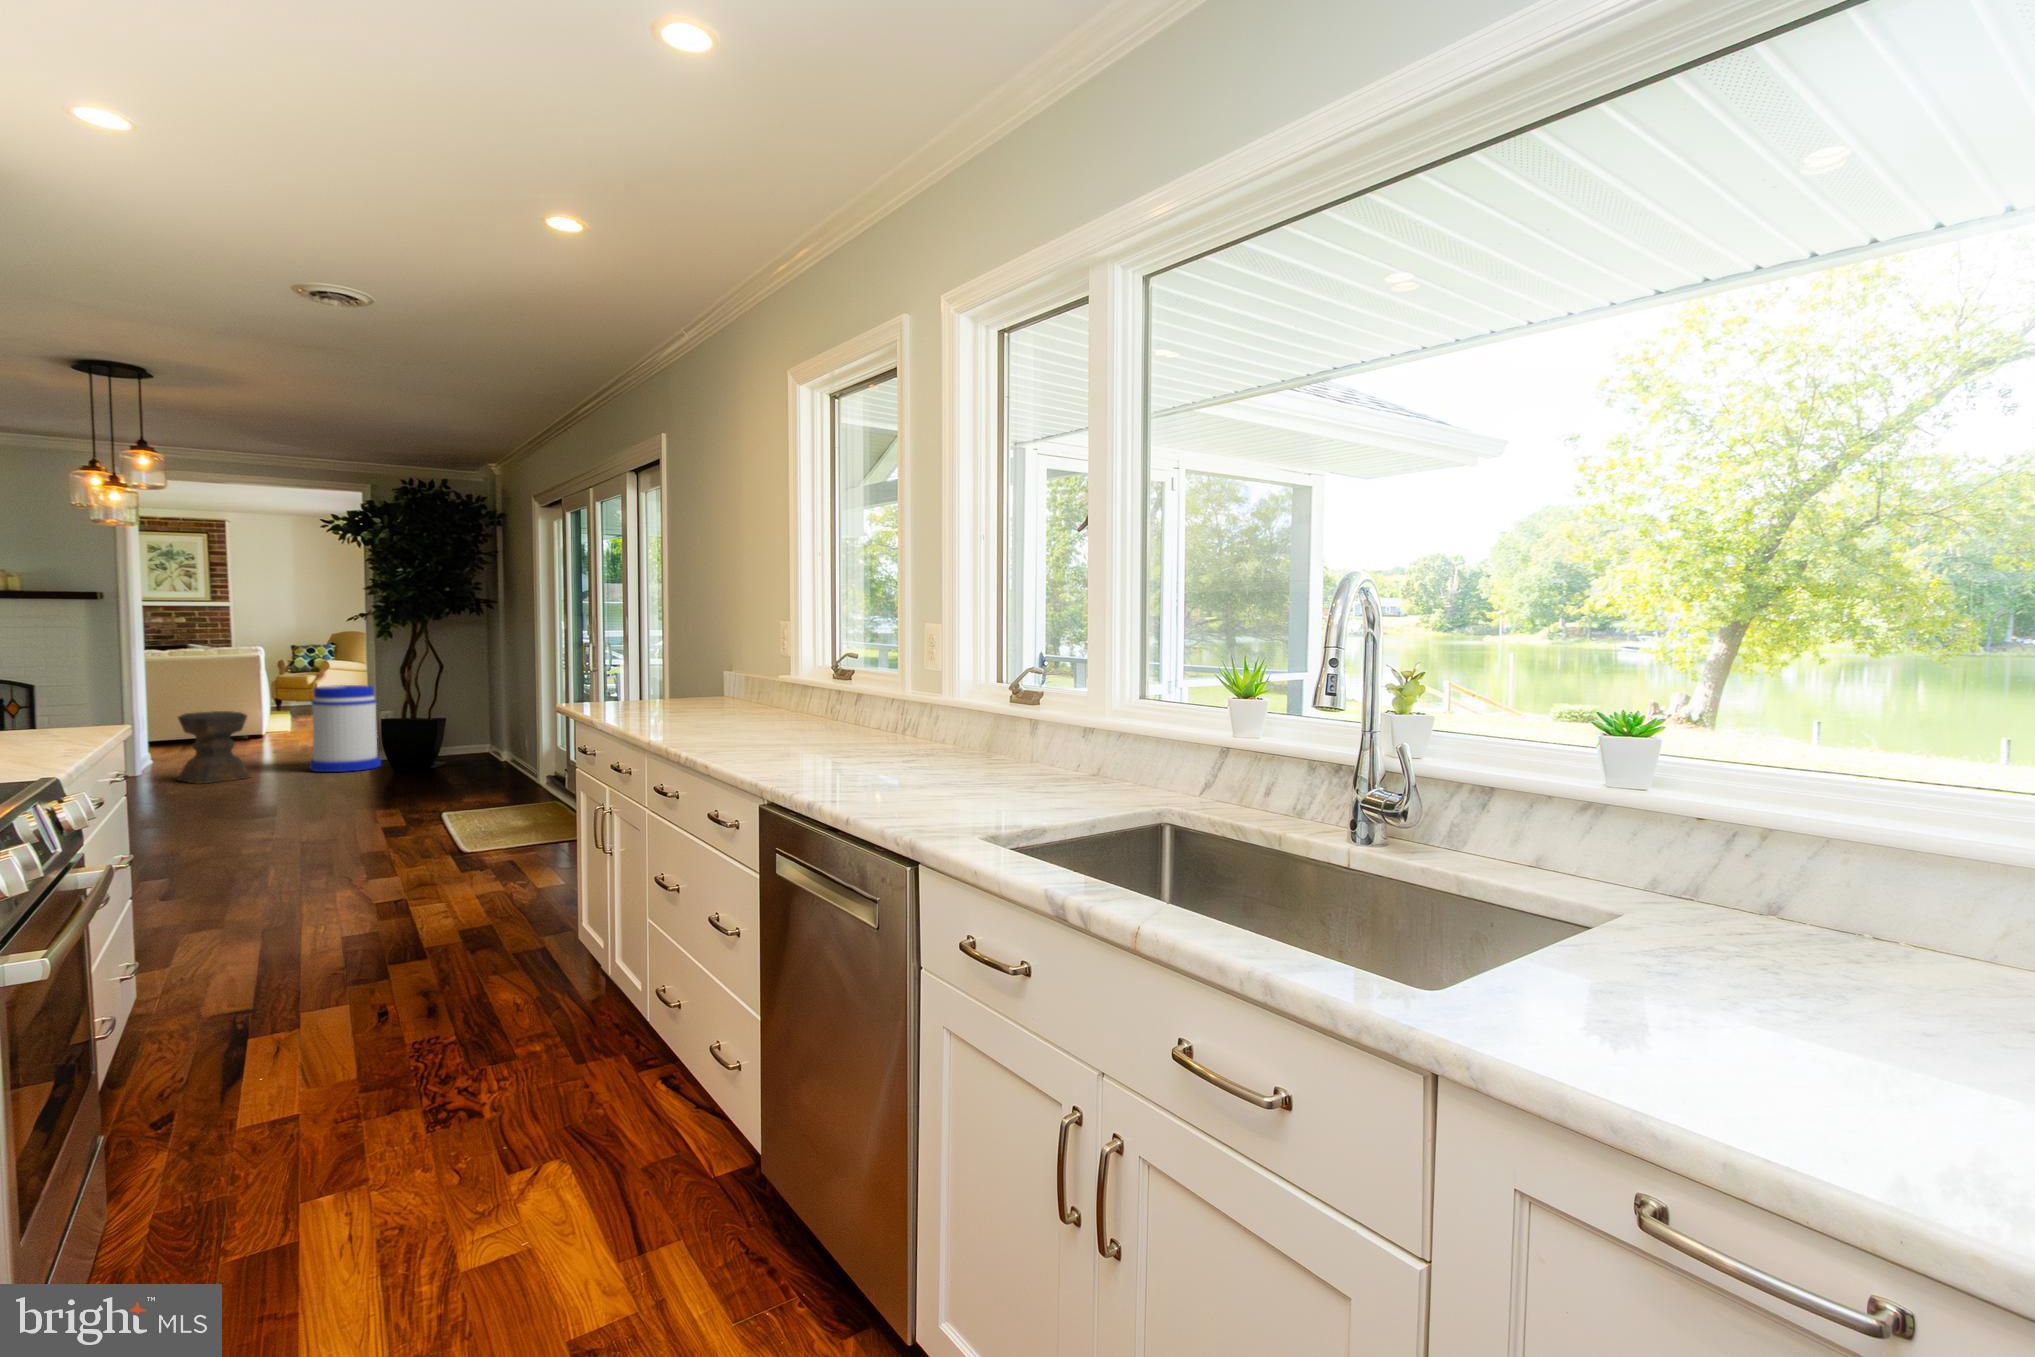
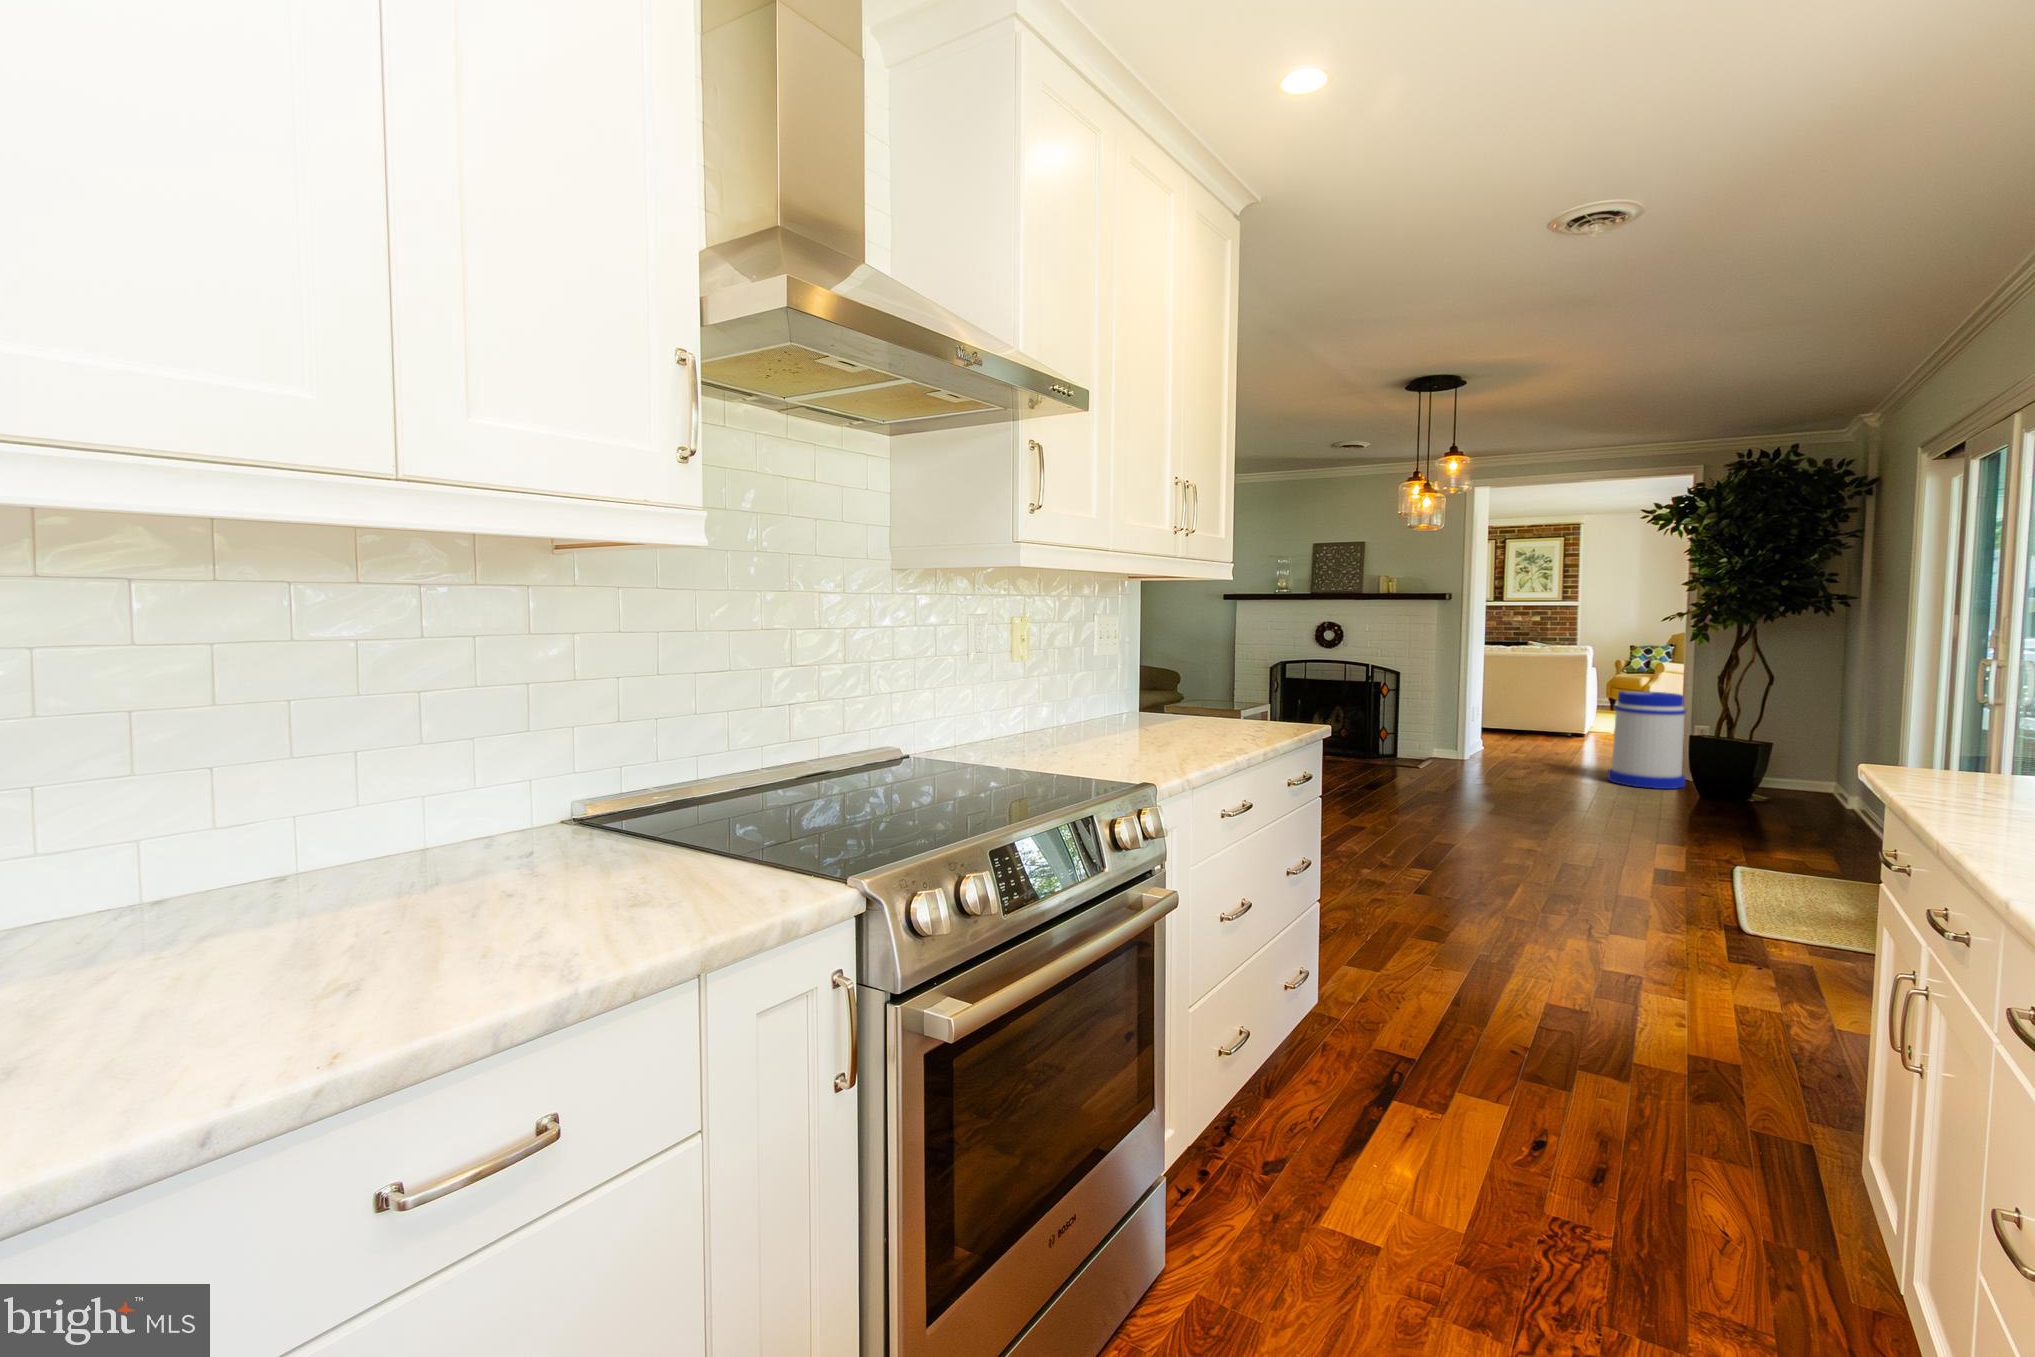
stool: present [178,711,251,784] -> none [1488,708,1552,779]

